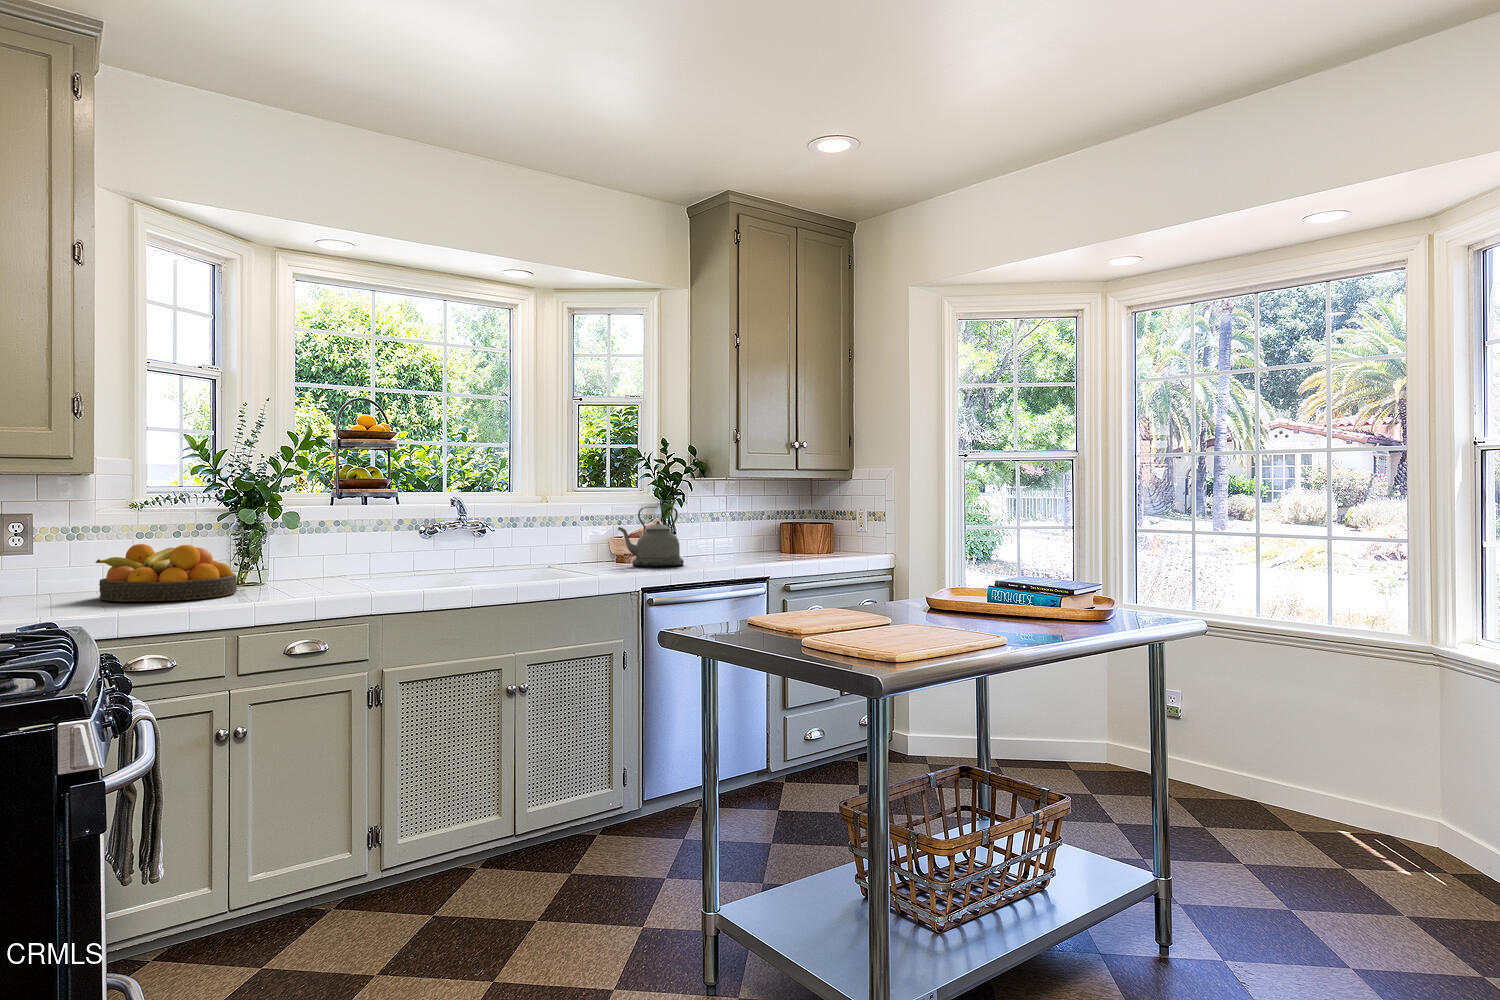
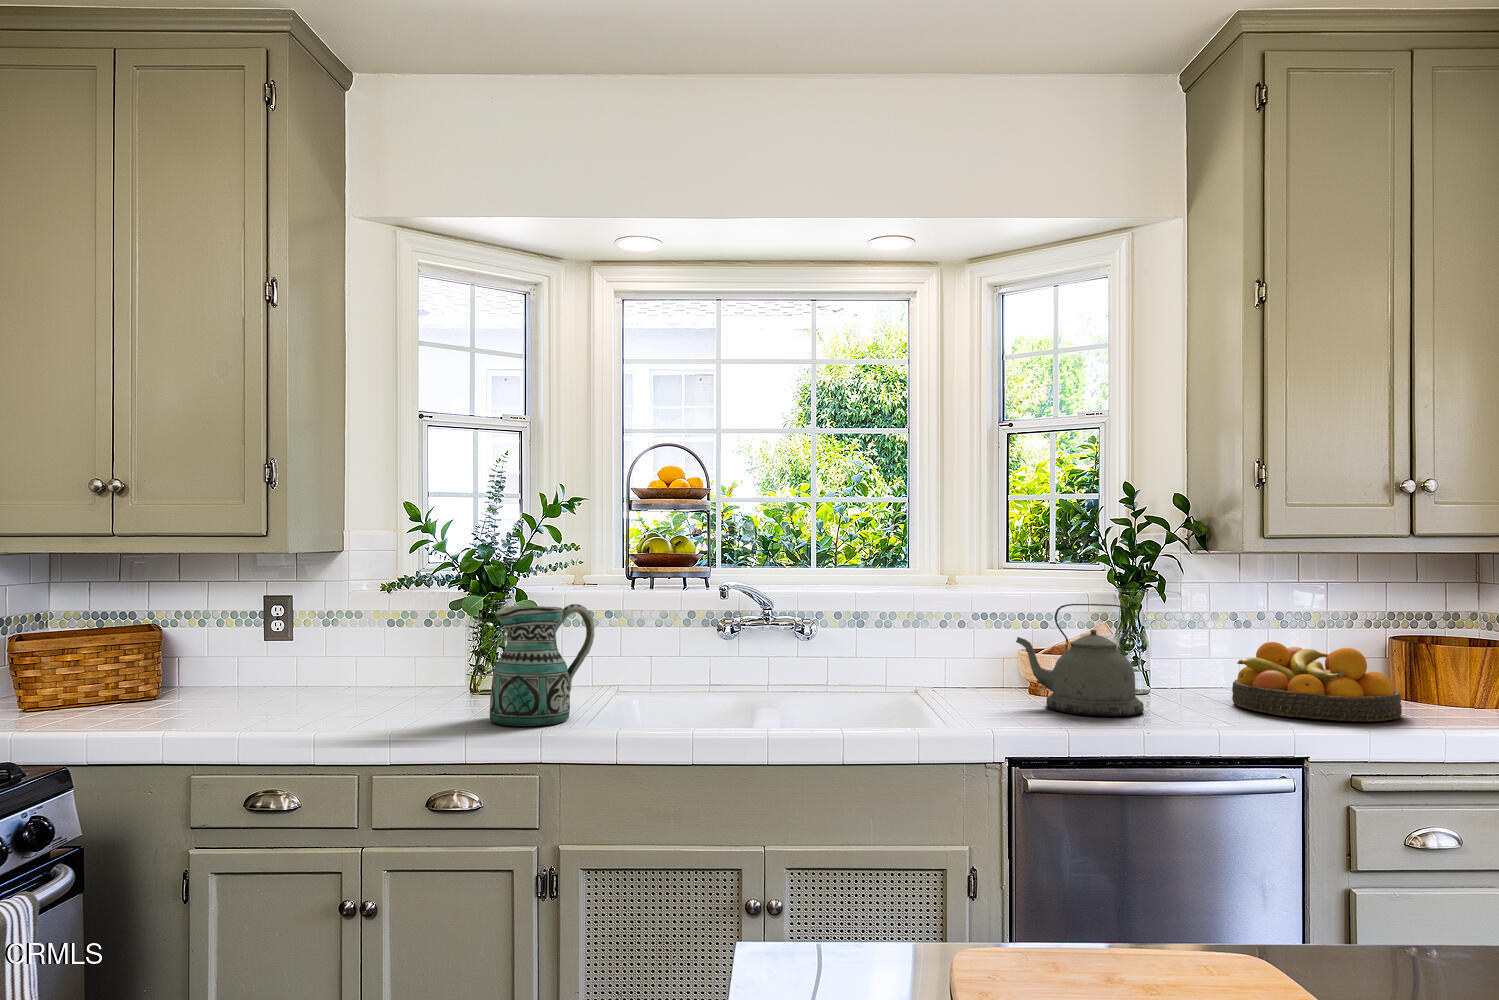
ceramic pitcher: none [318,511,381,591] -> present [490,604,595,726]
fruit bowl: present [96,544,237,601] -> present [1232,642,1402,721]

